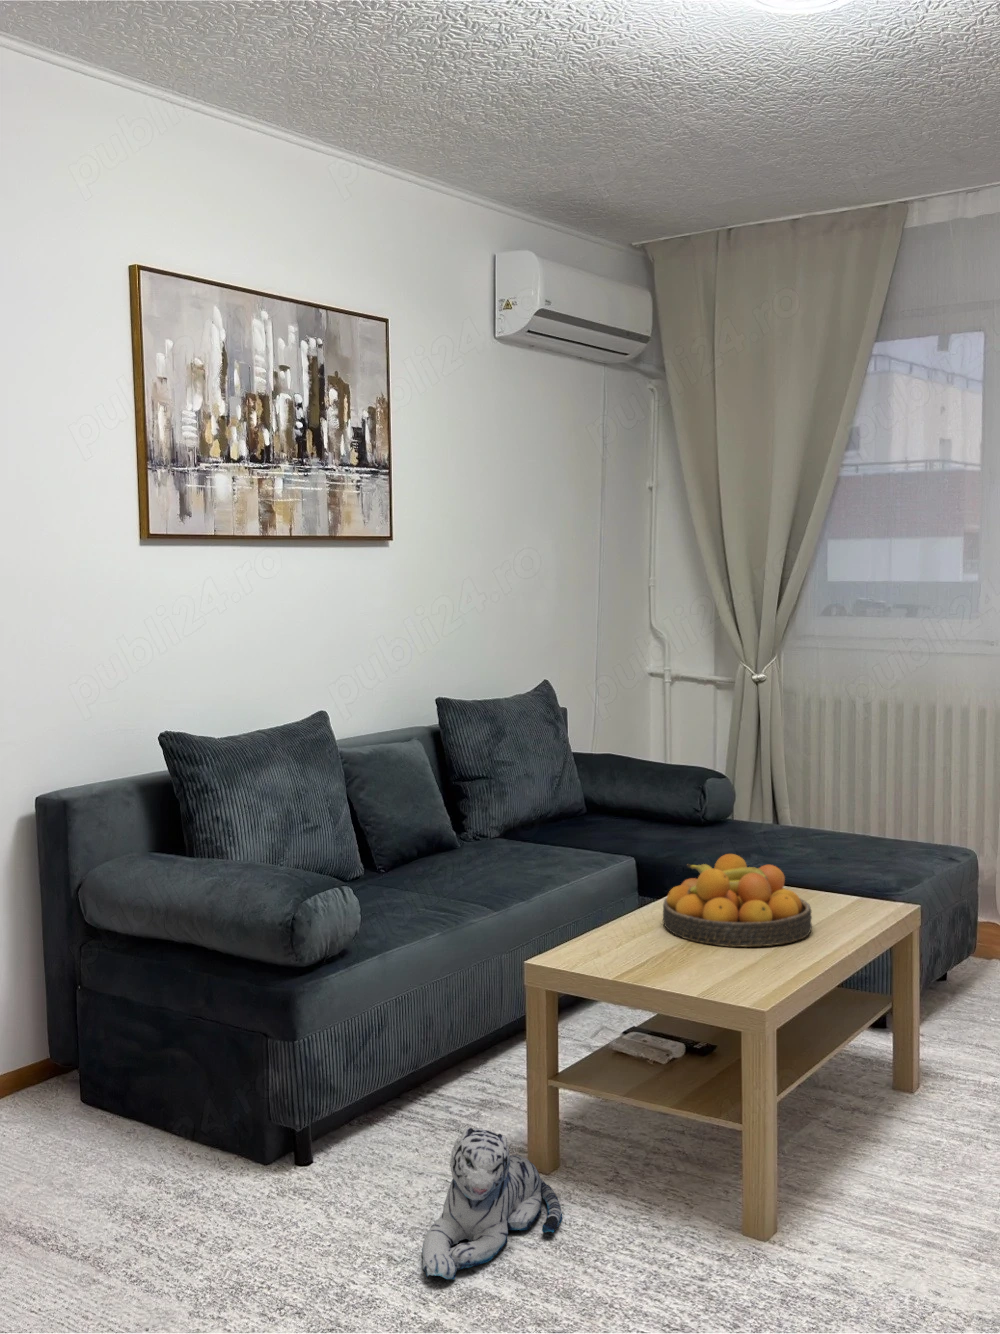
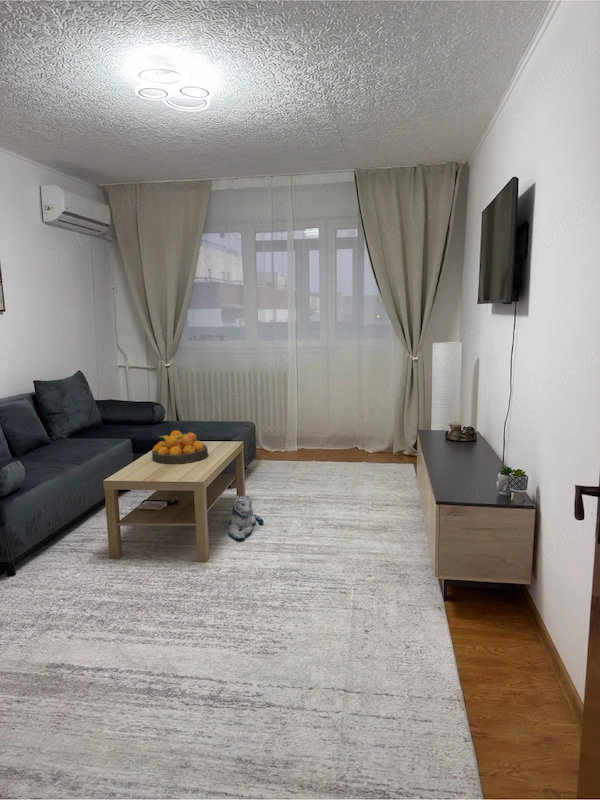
plush toy: present [422,1127,562,1279] -> present [228,496,263,540]

